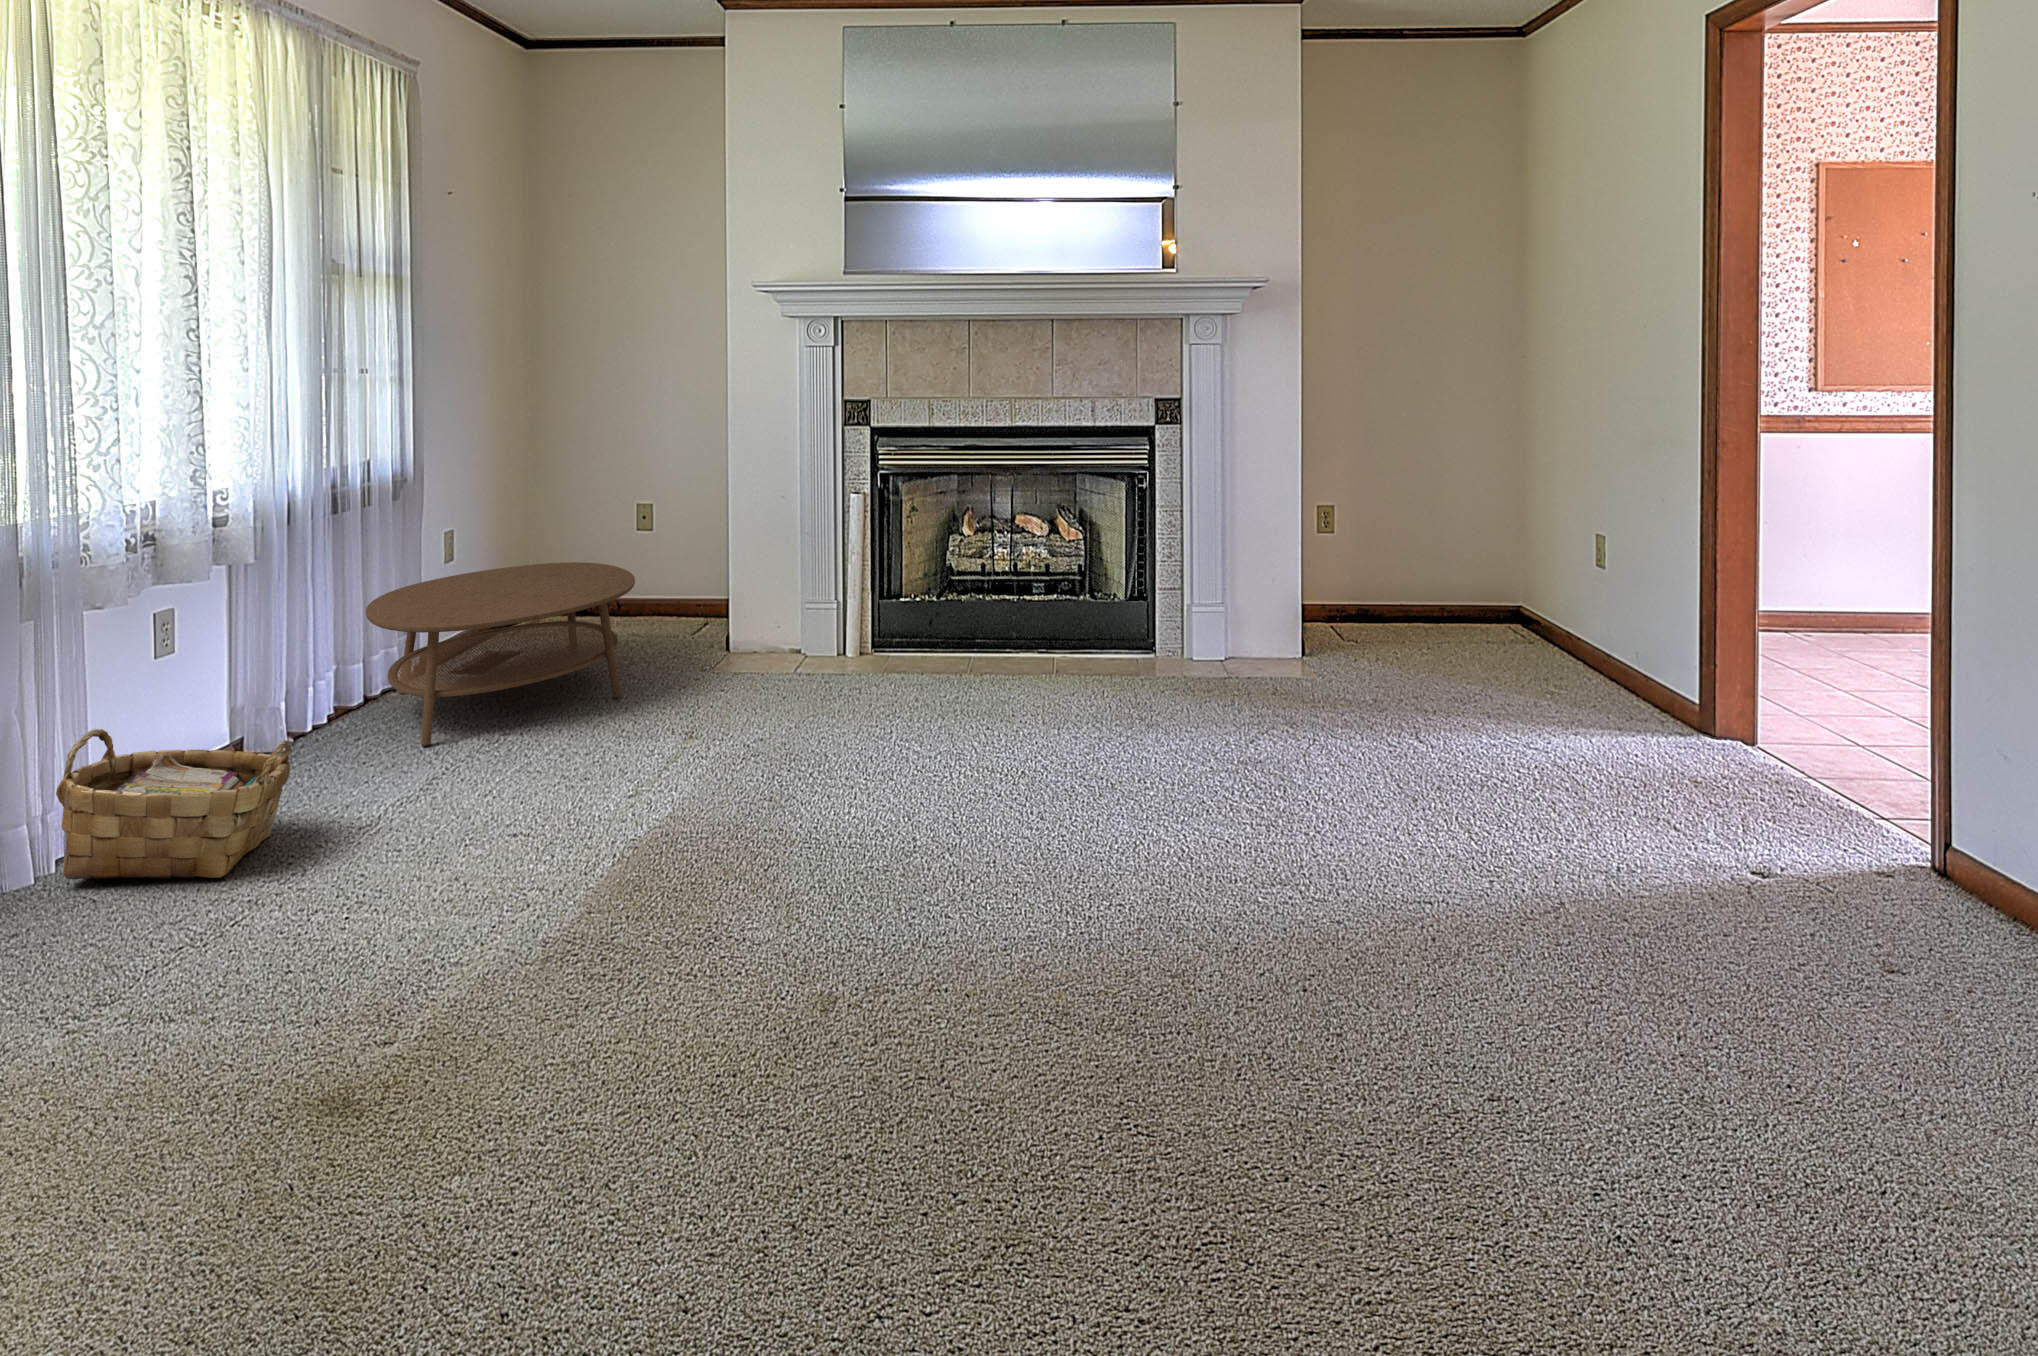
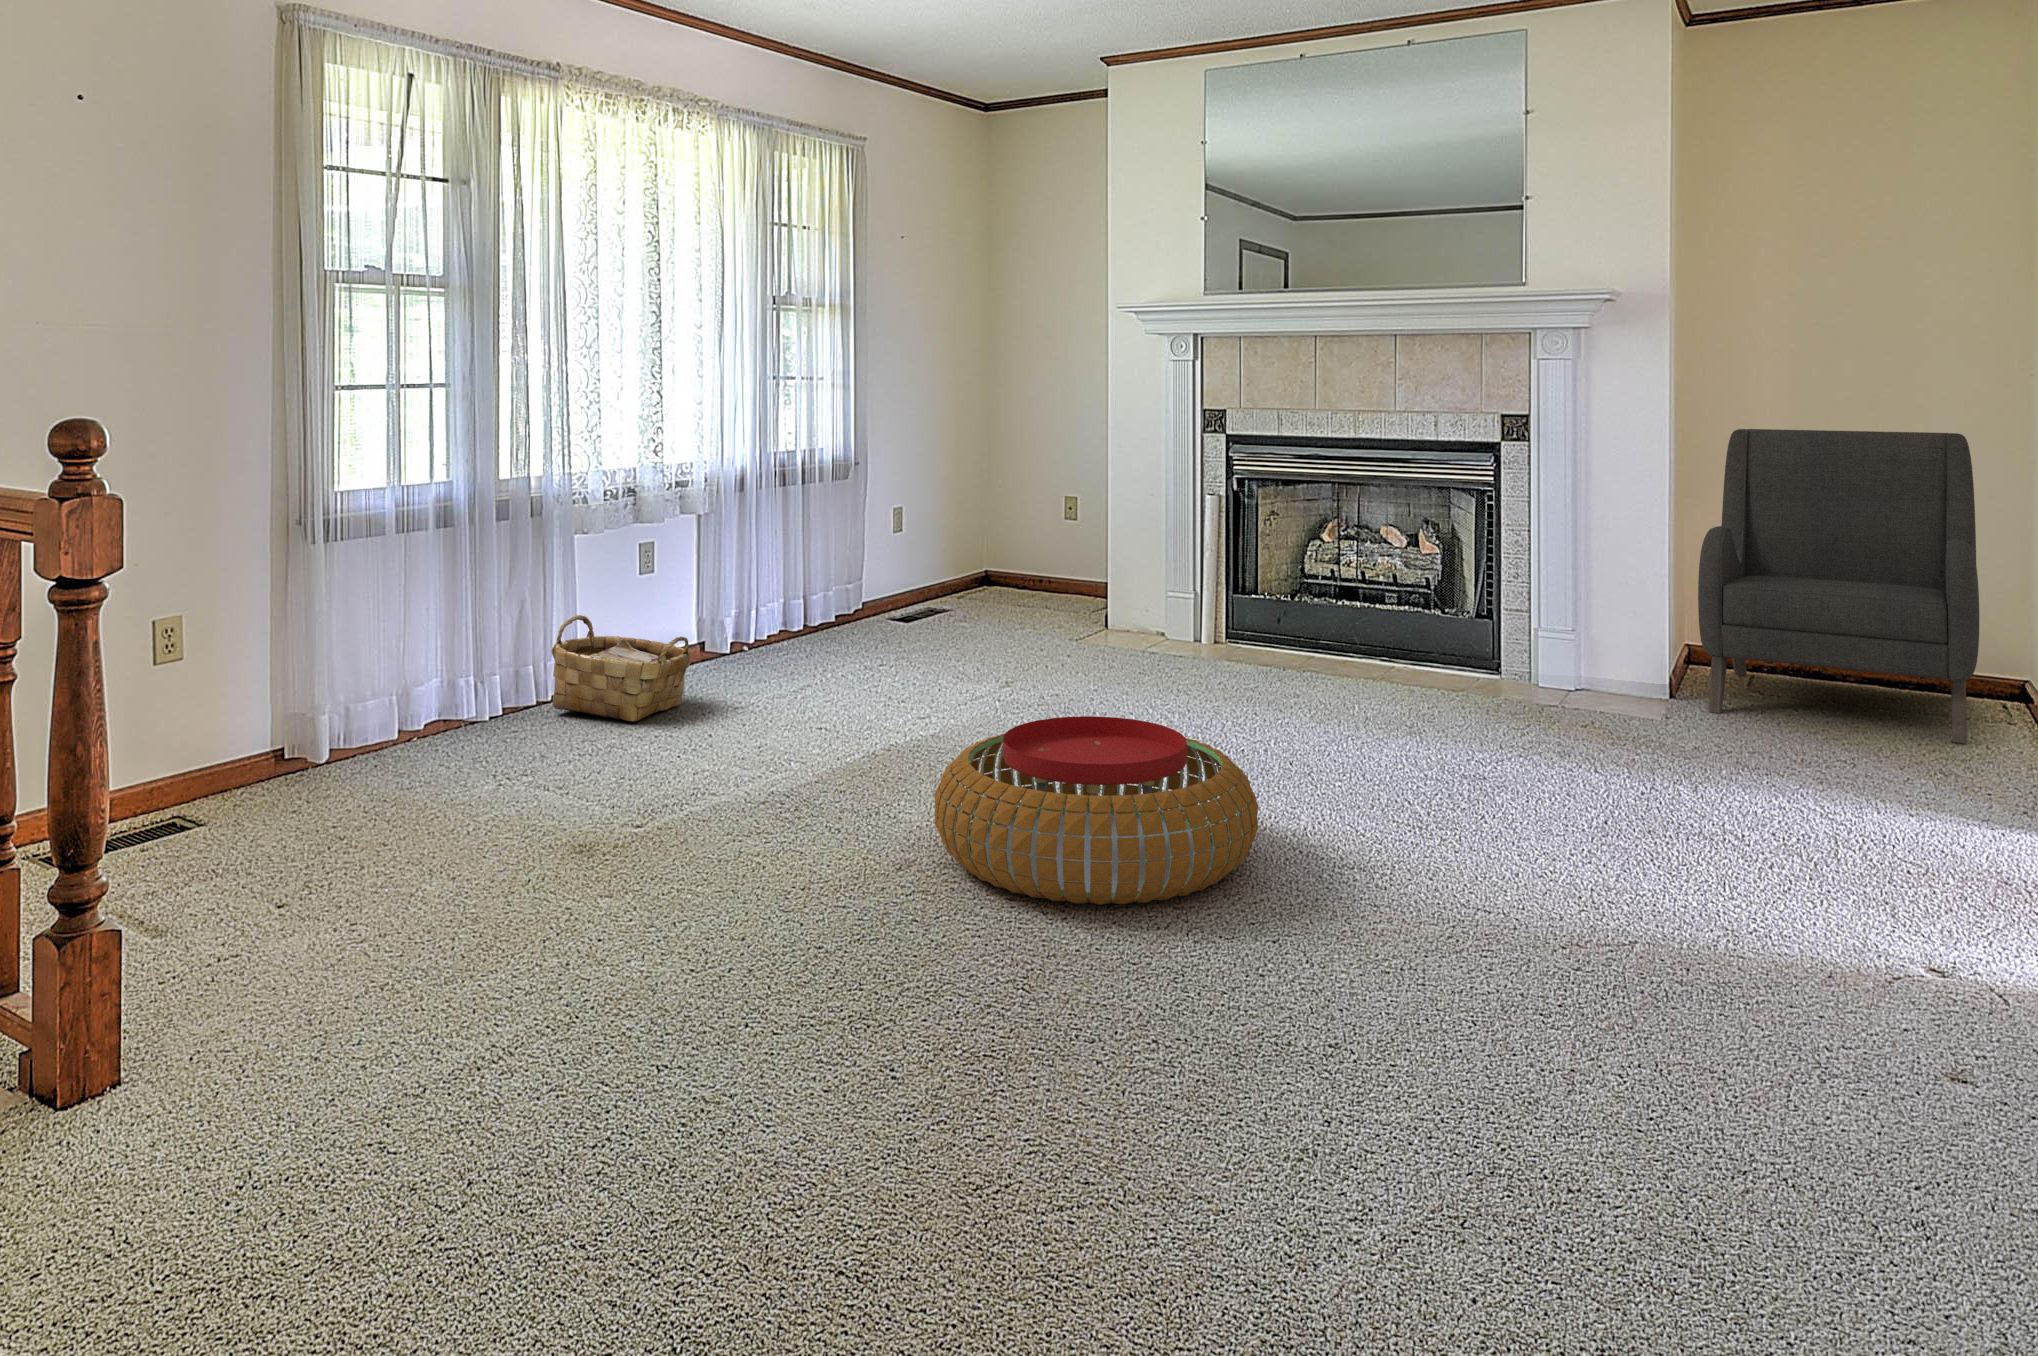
armchair: none [1306,407,1550,671] -> present [1698,429,1979,743]
coffee table: present [366,562,635,746] -> none [795,543,1017,668]
pouf: none [846,776,1243,1036] -> present [935,716,1258,905]

